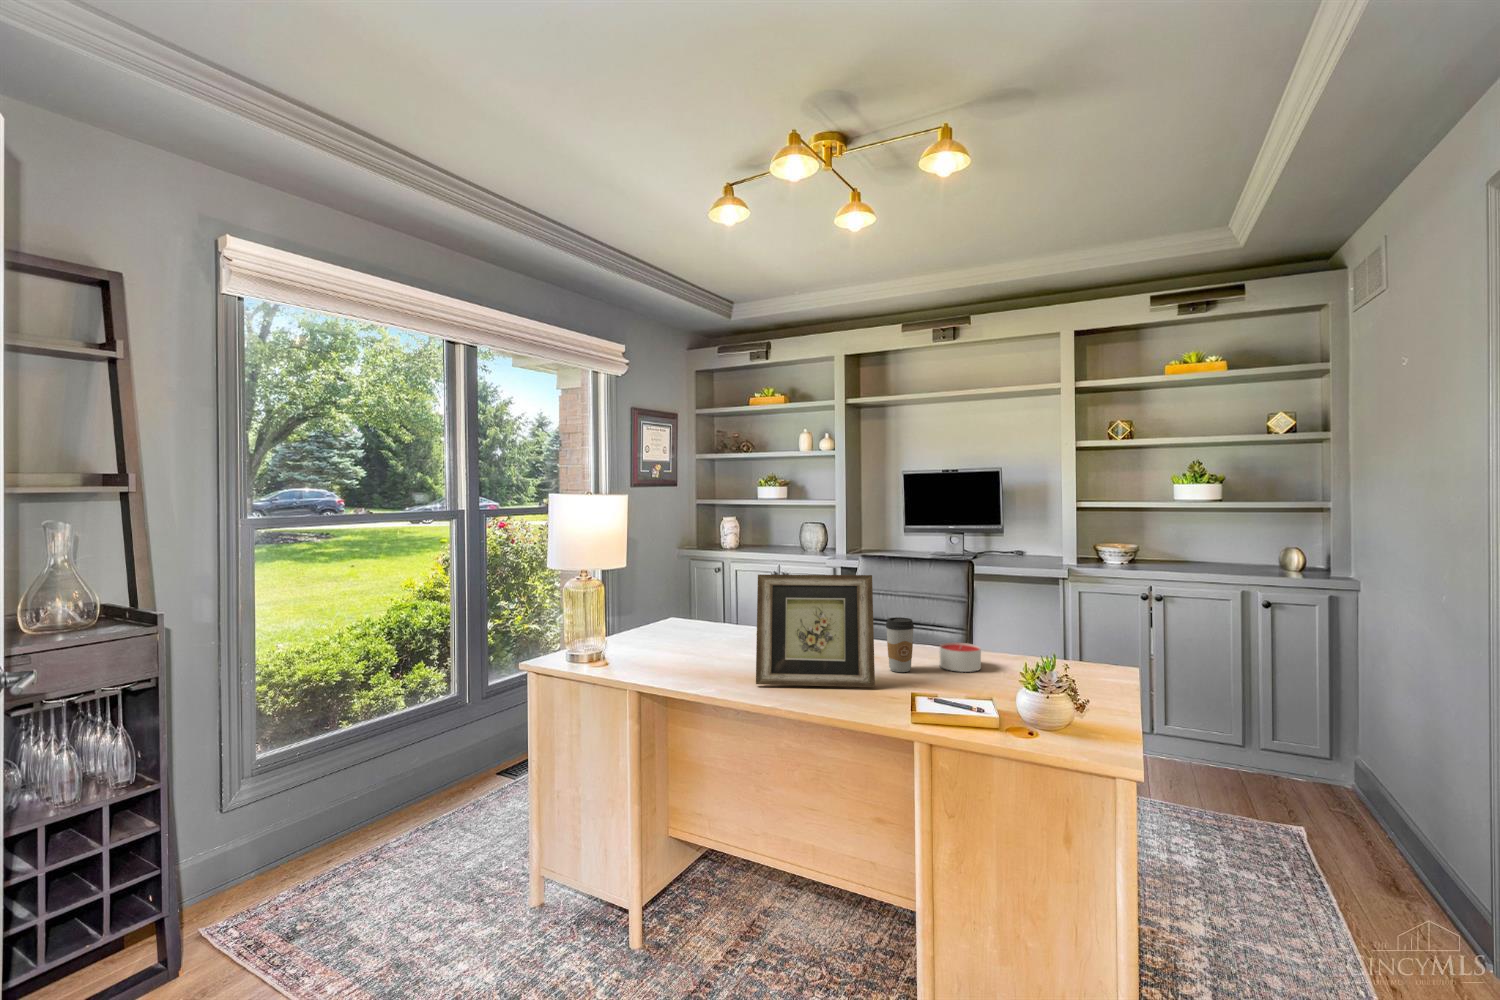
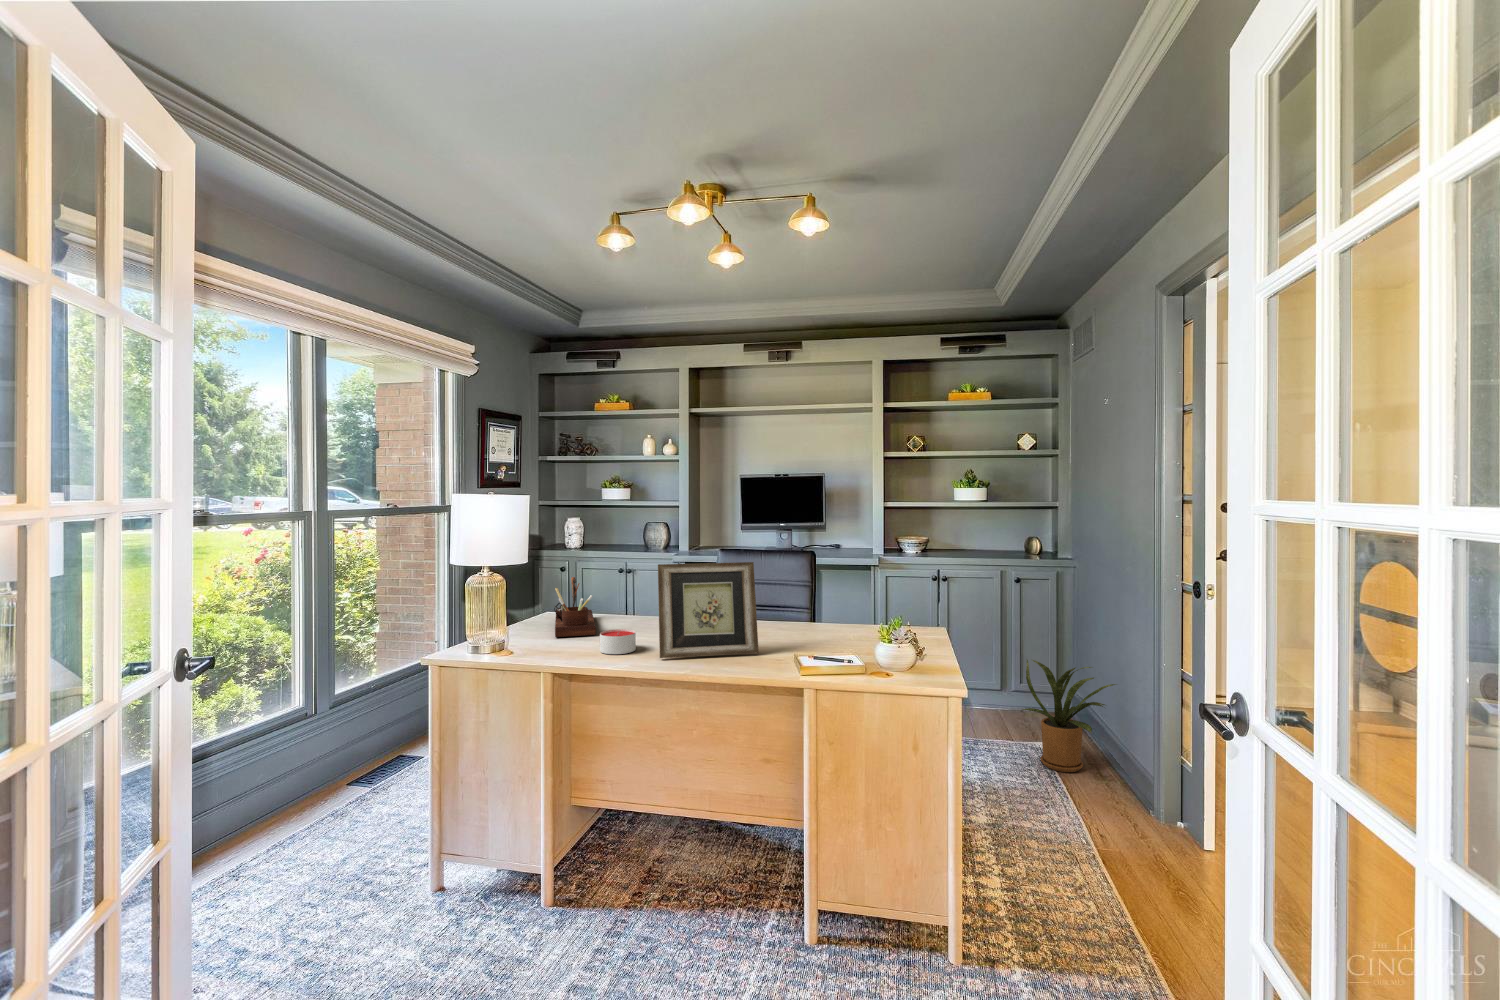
desk organizer: none [661,583,713,649] -> present [554,577,596,637]
coffee cup: present [886,617,914,672] -> none [760,597,783,642]
candle: present [940,643,981,672] -> present [600,629,636,654]
house plant: none [1264,709,1426,874] -> present [1022,660,1116,772]

